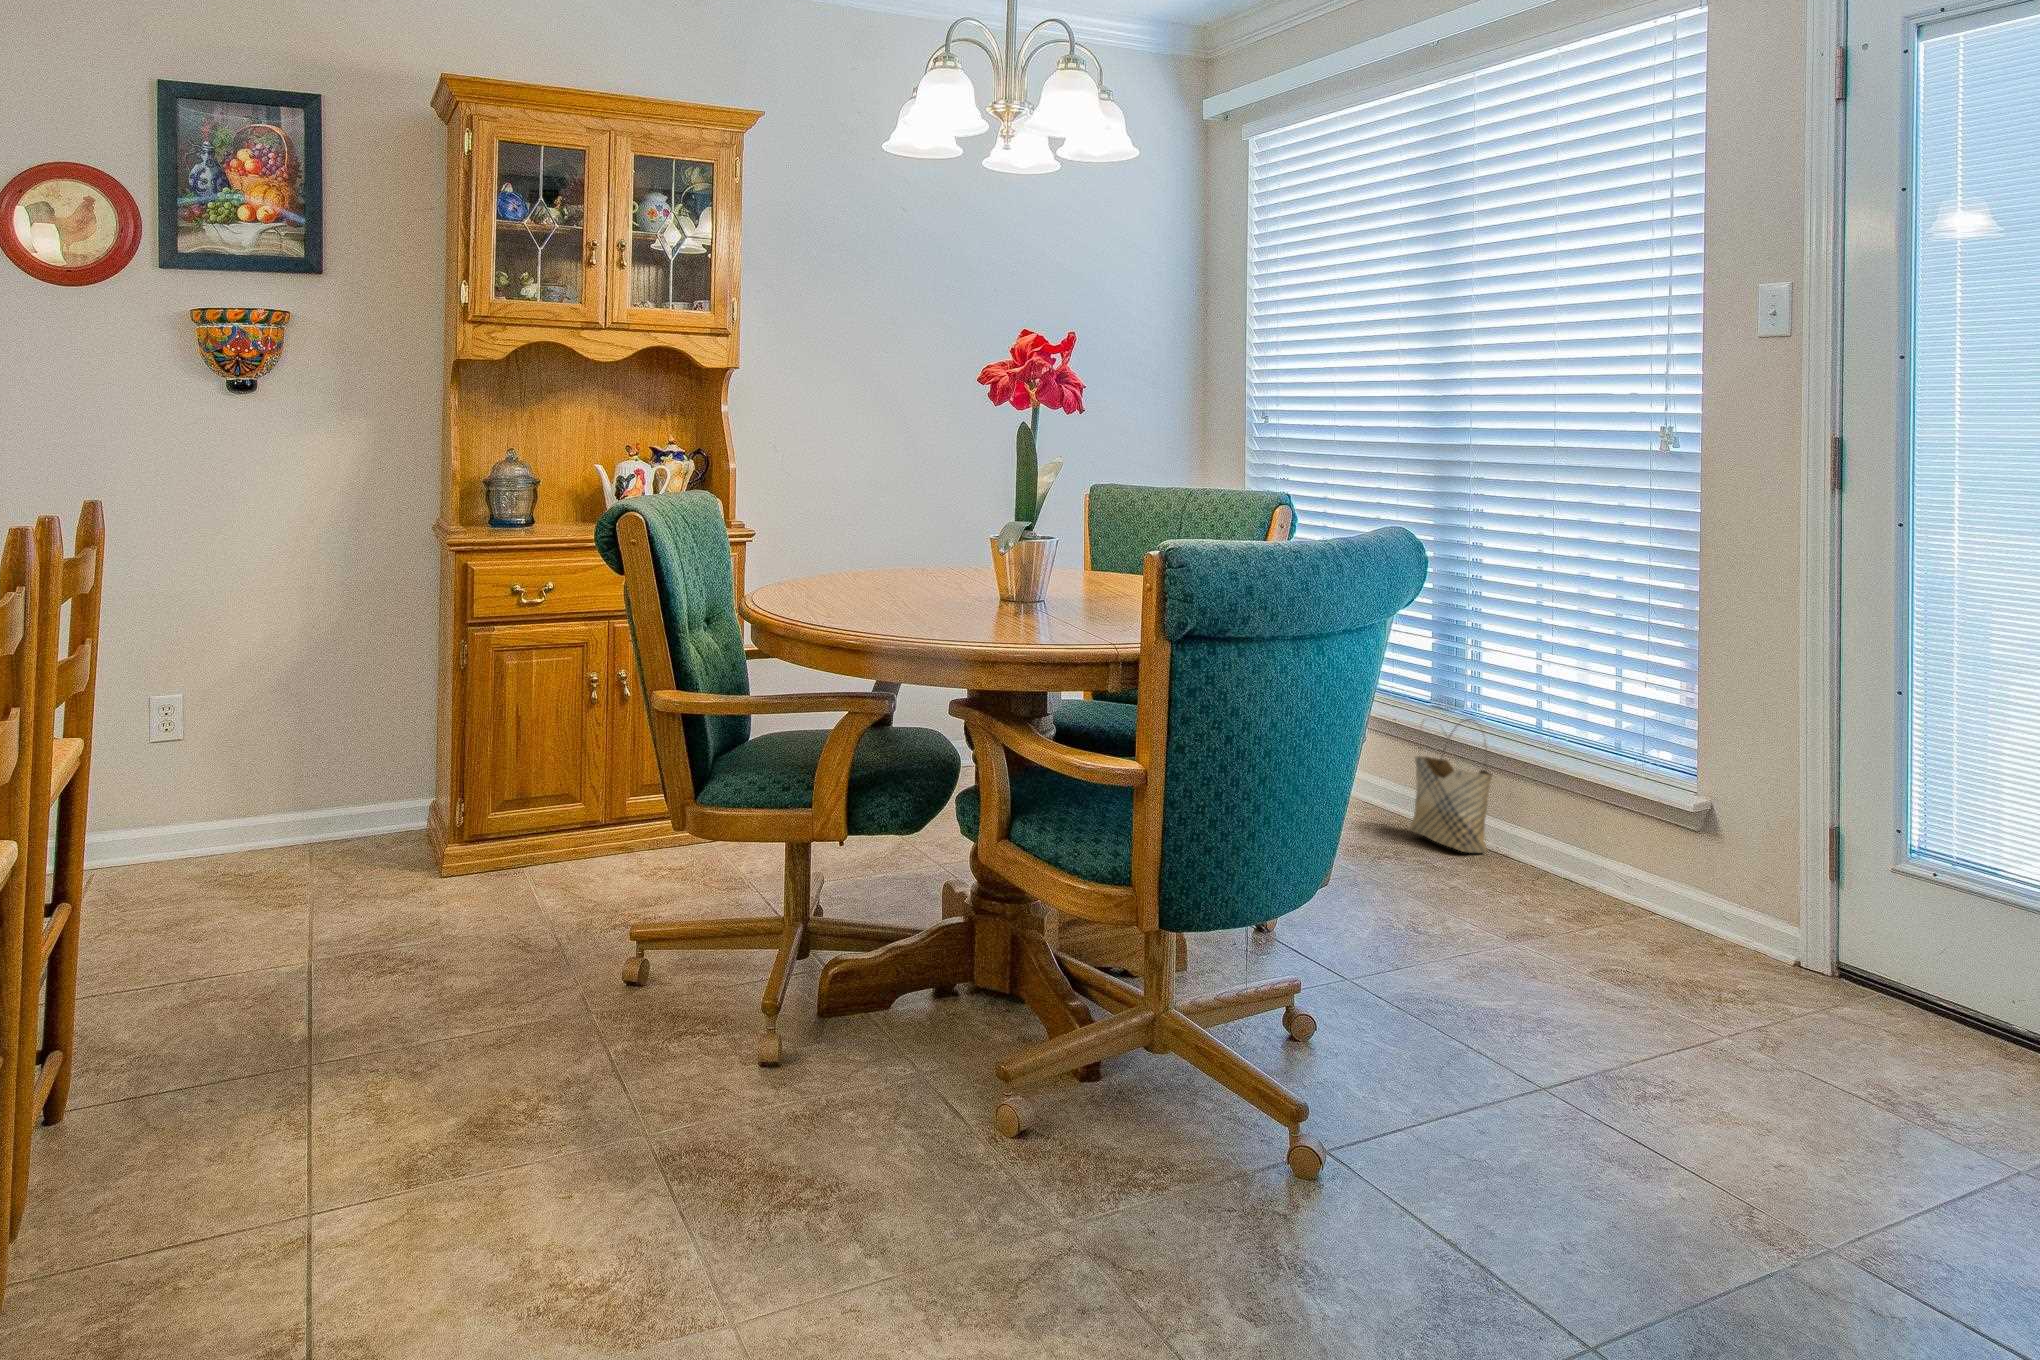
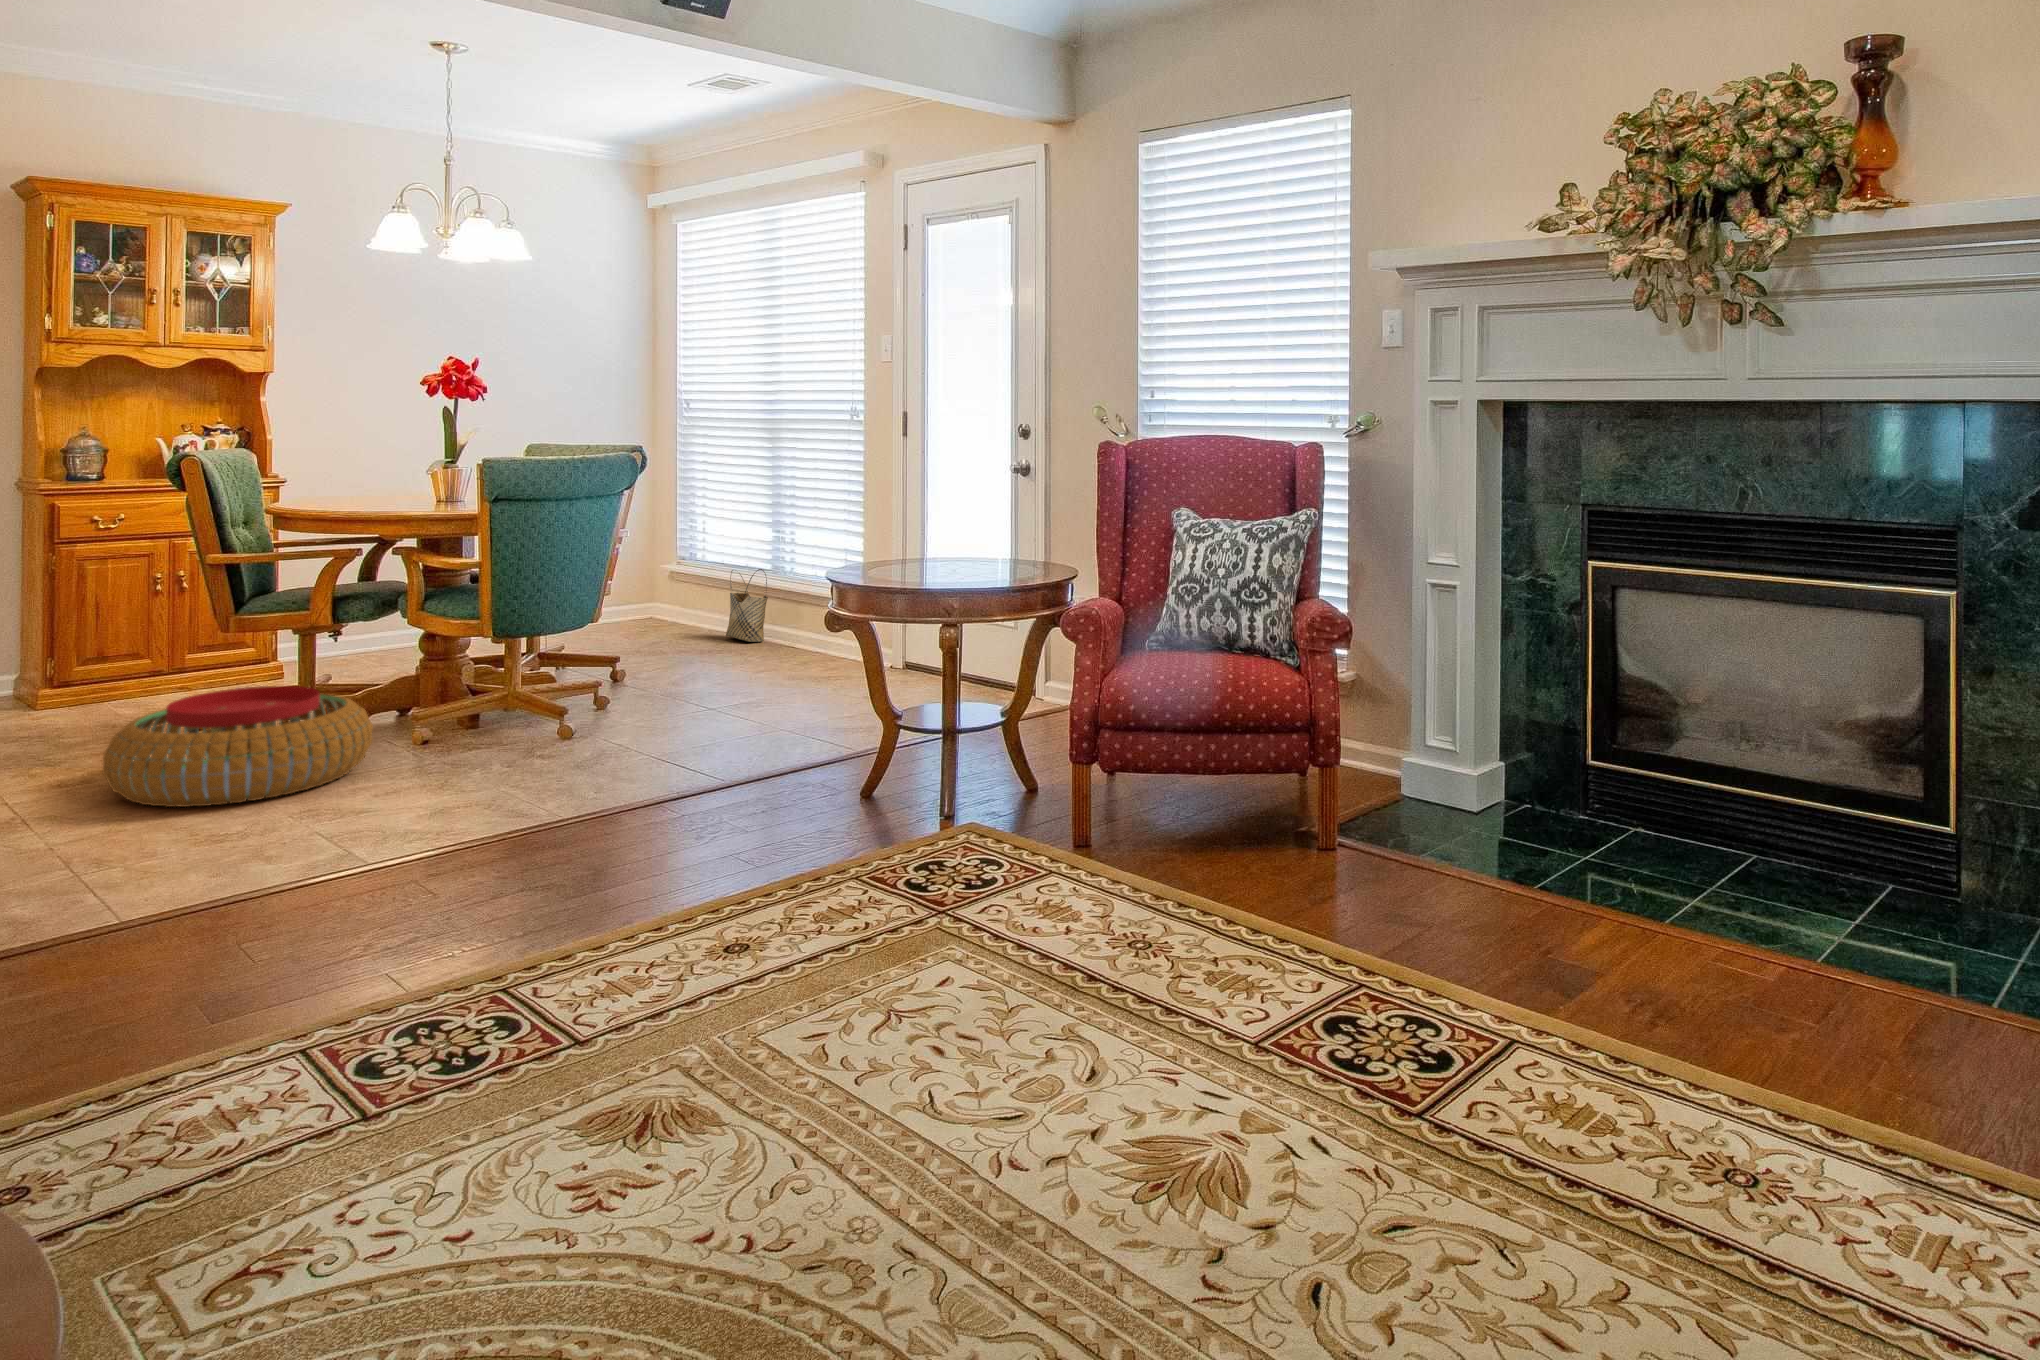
pouf: none [469,959,931,1276] -> present [102,686,373,807]

